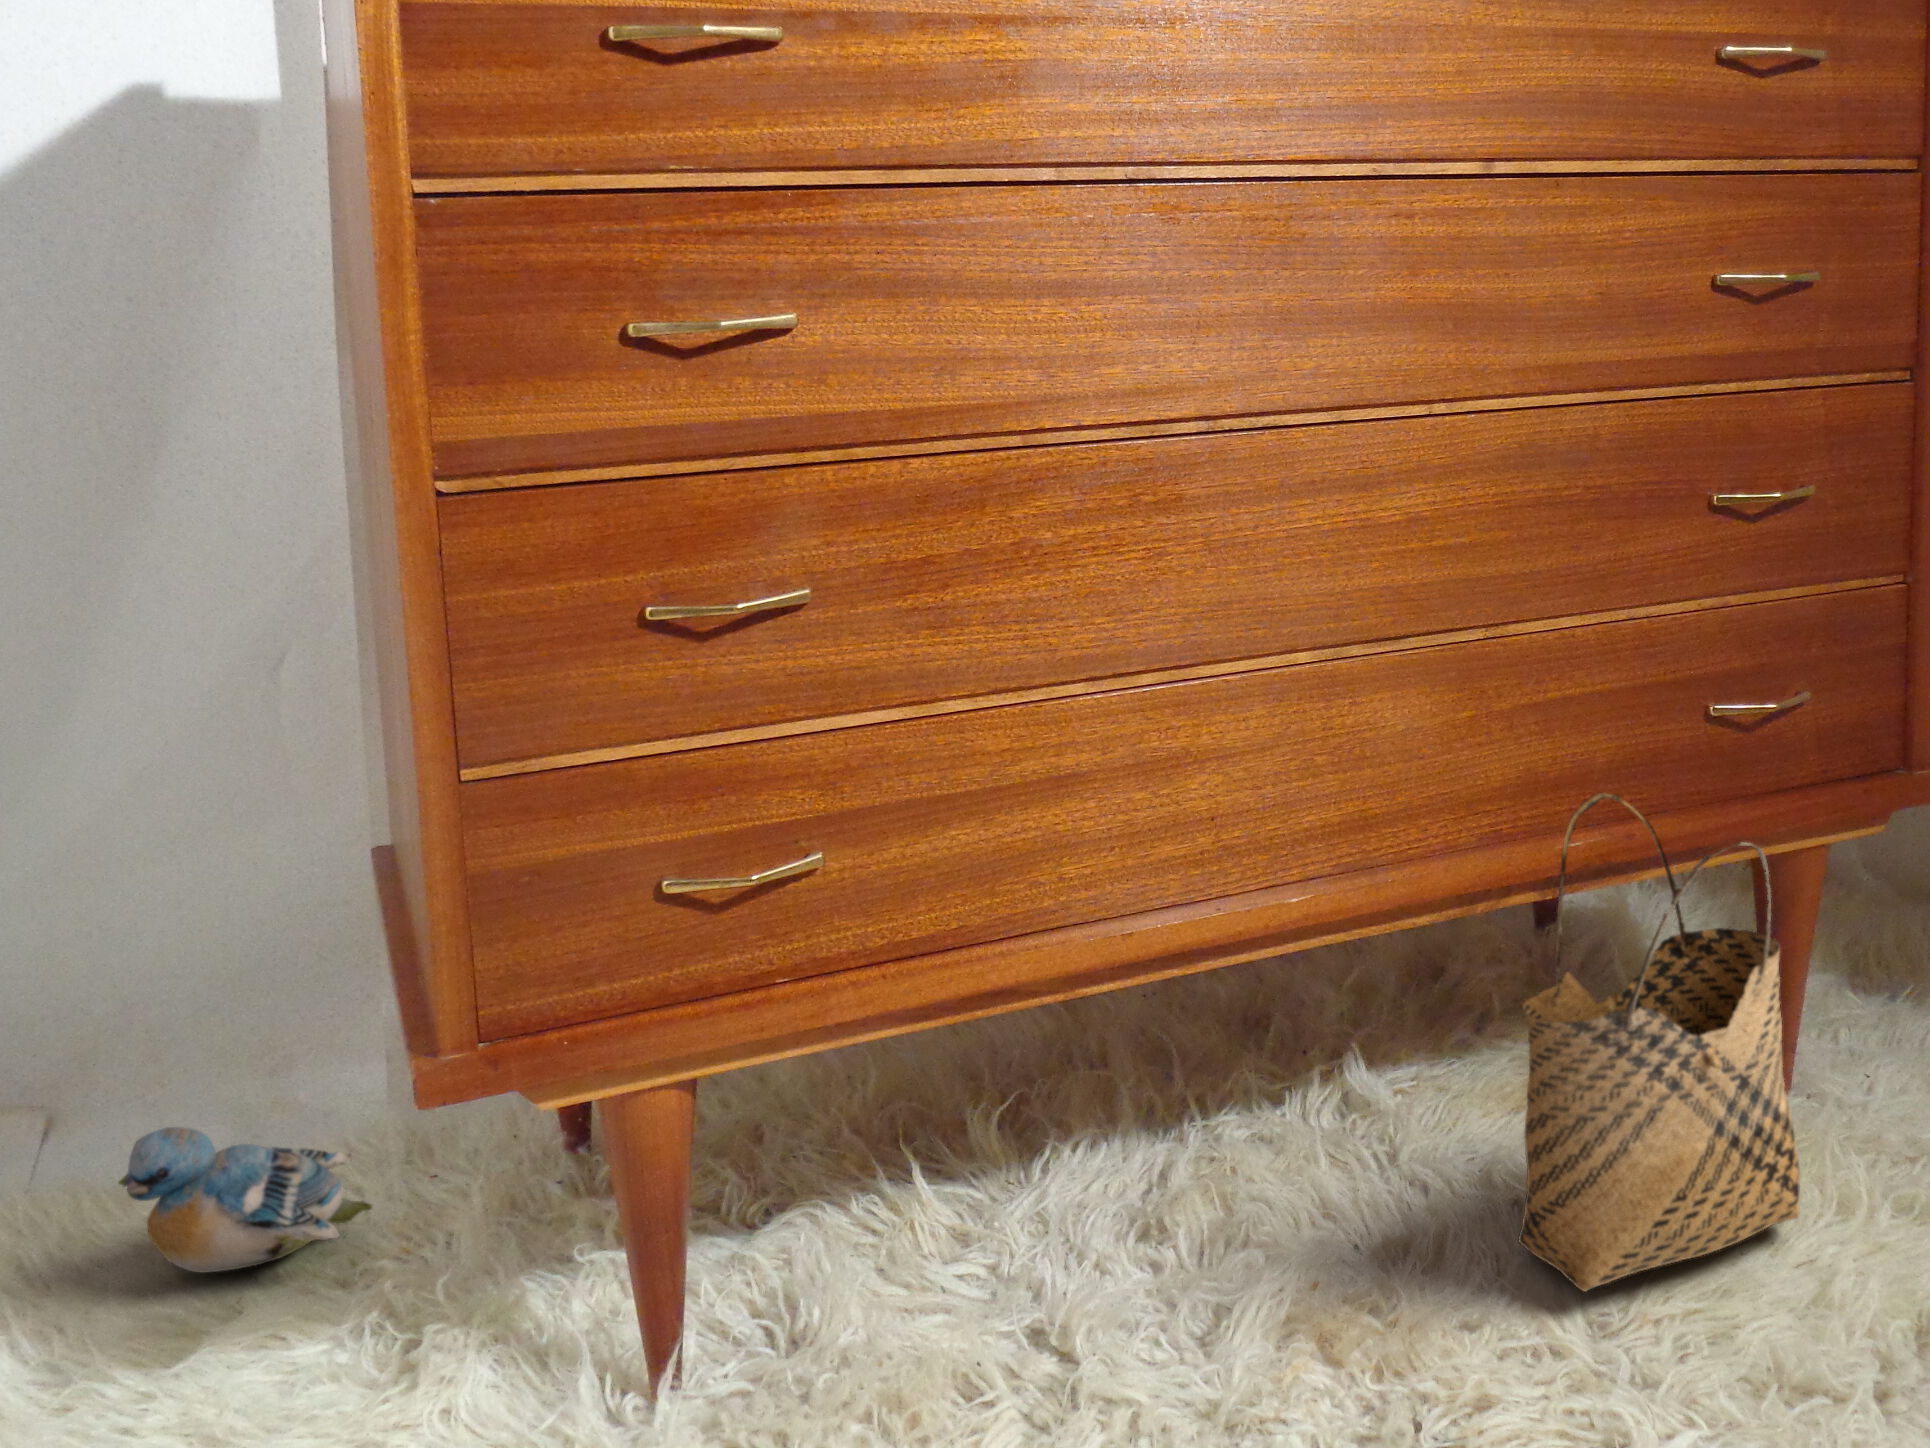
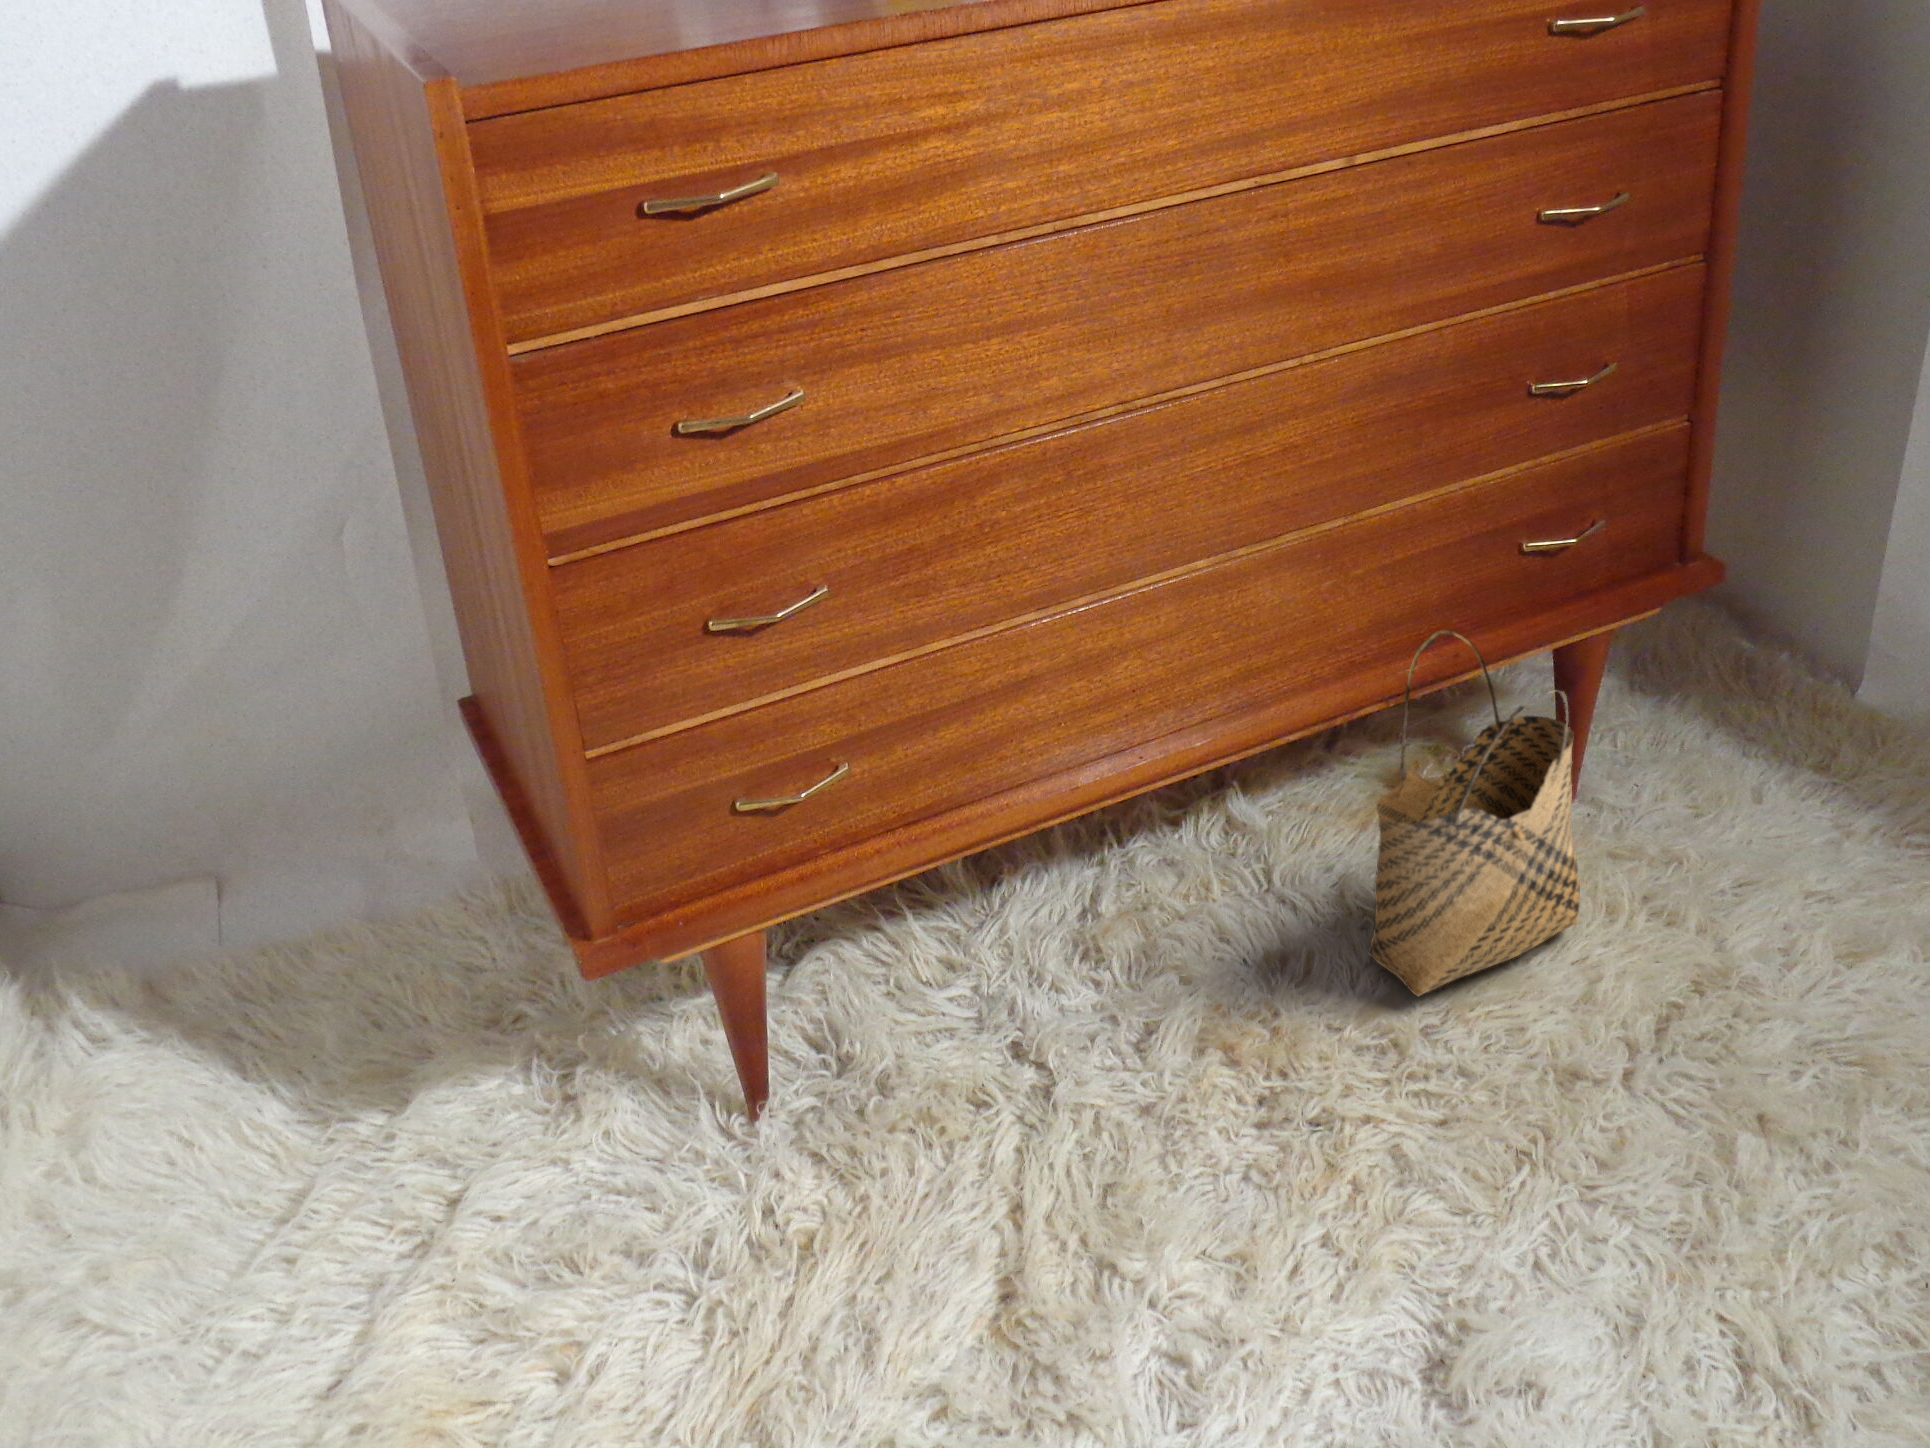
plush toy: present [119,1127,372,1272] -> none [315,926,499,1028]

